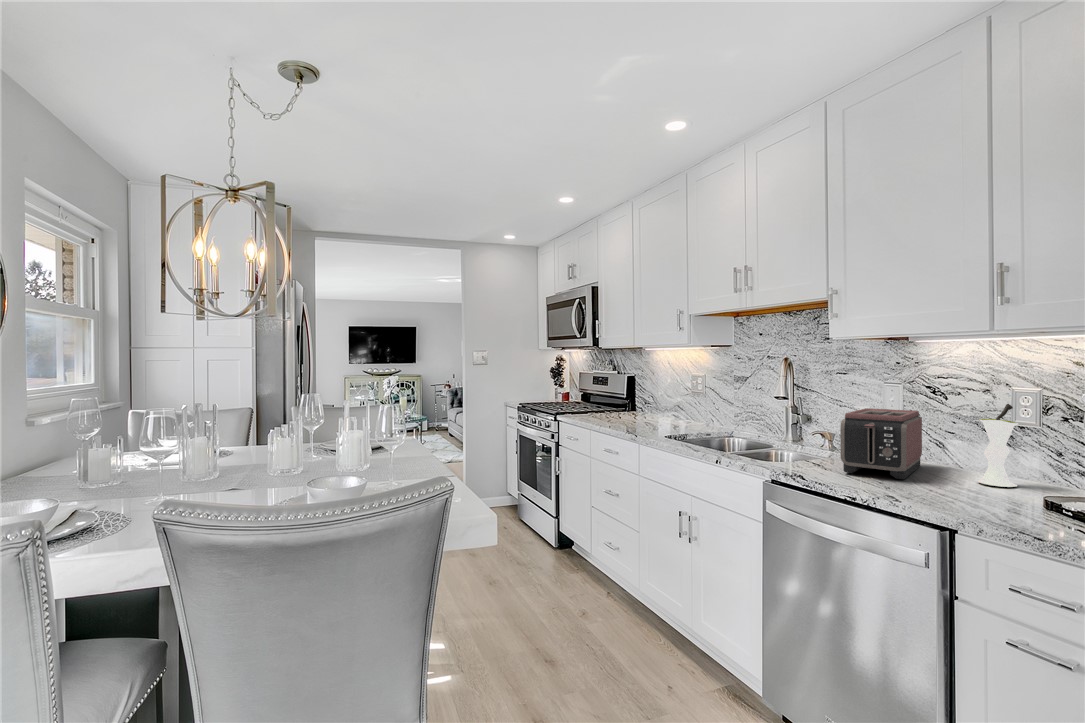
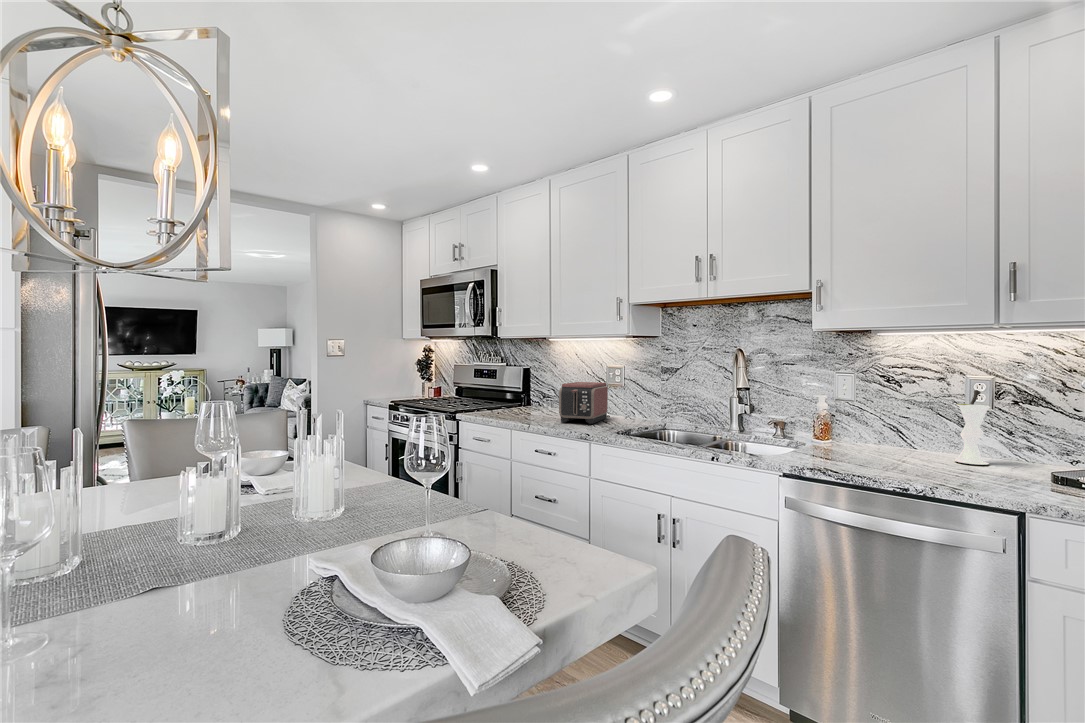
toaster: present [840,408,922,479] -> present [559,382,608,424]

